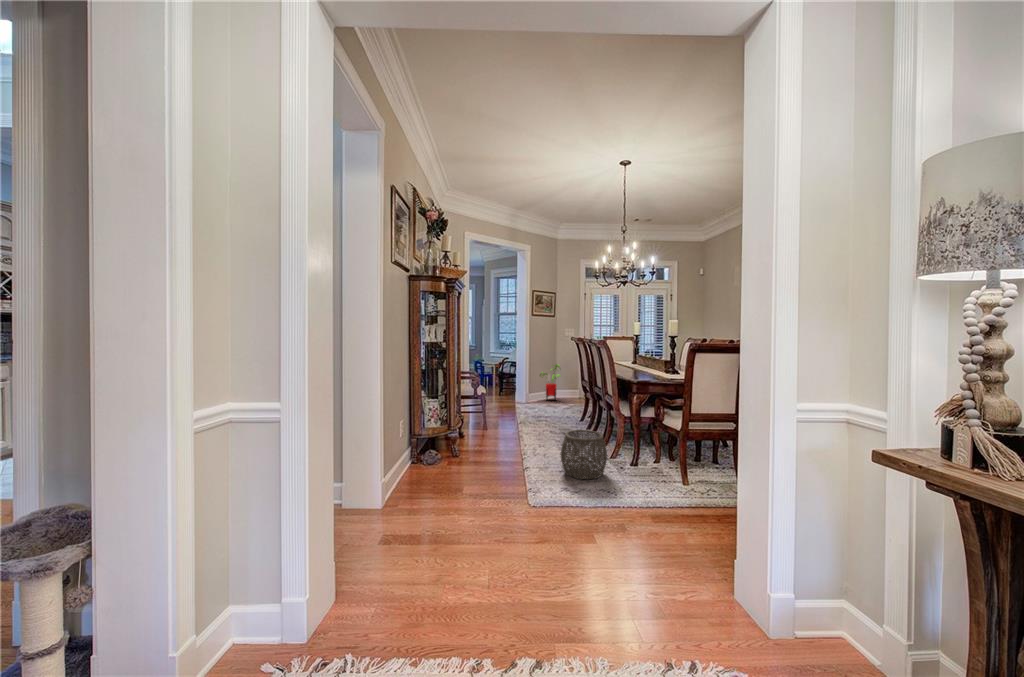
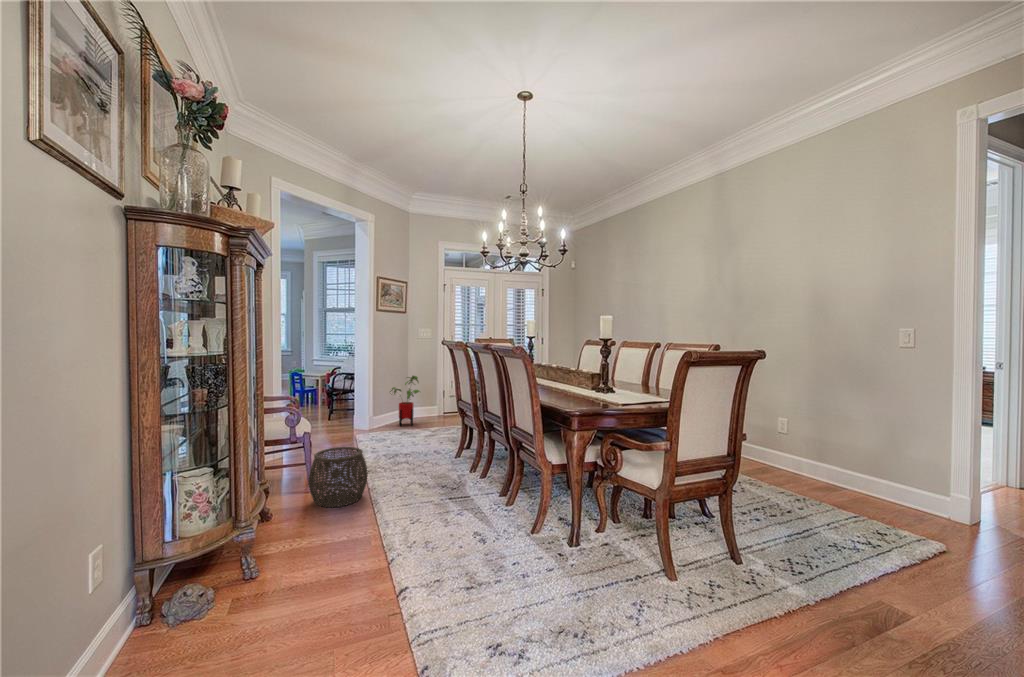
woven basket: present [561,430,607,479] -> present [308,447,368,507]

